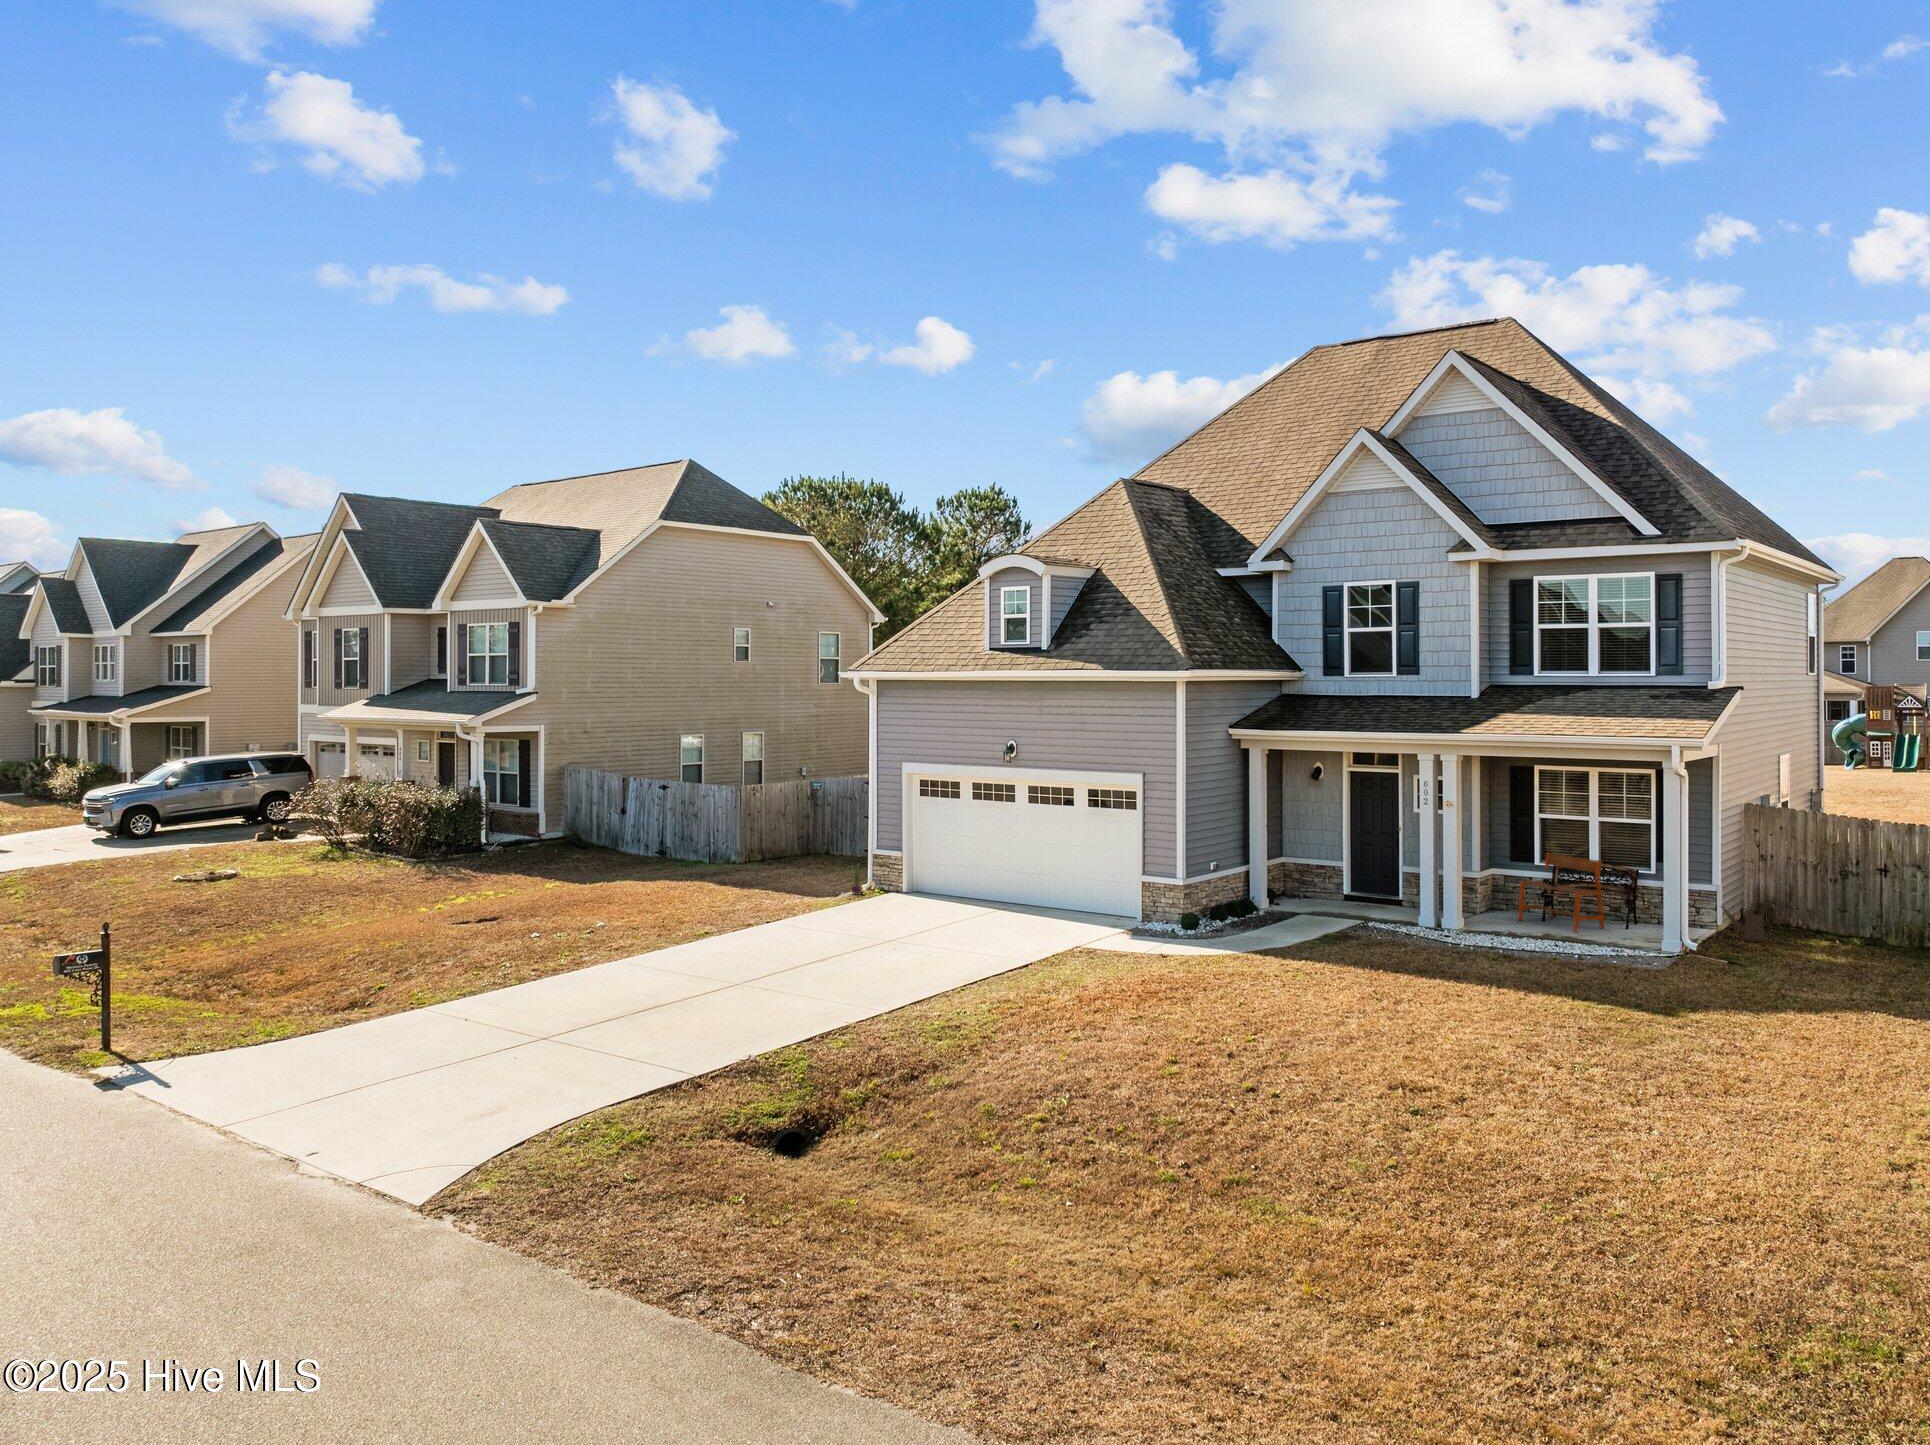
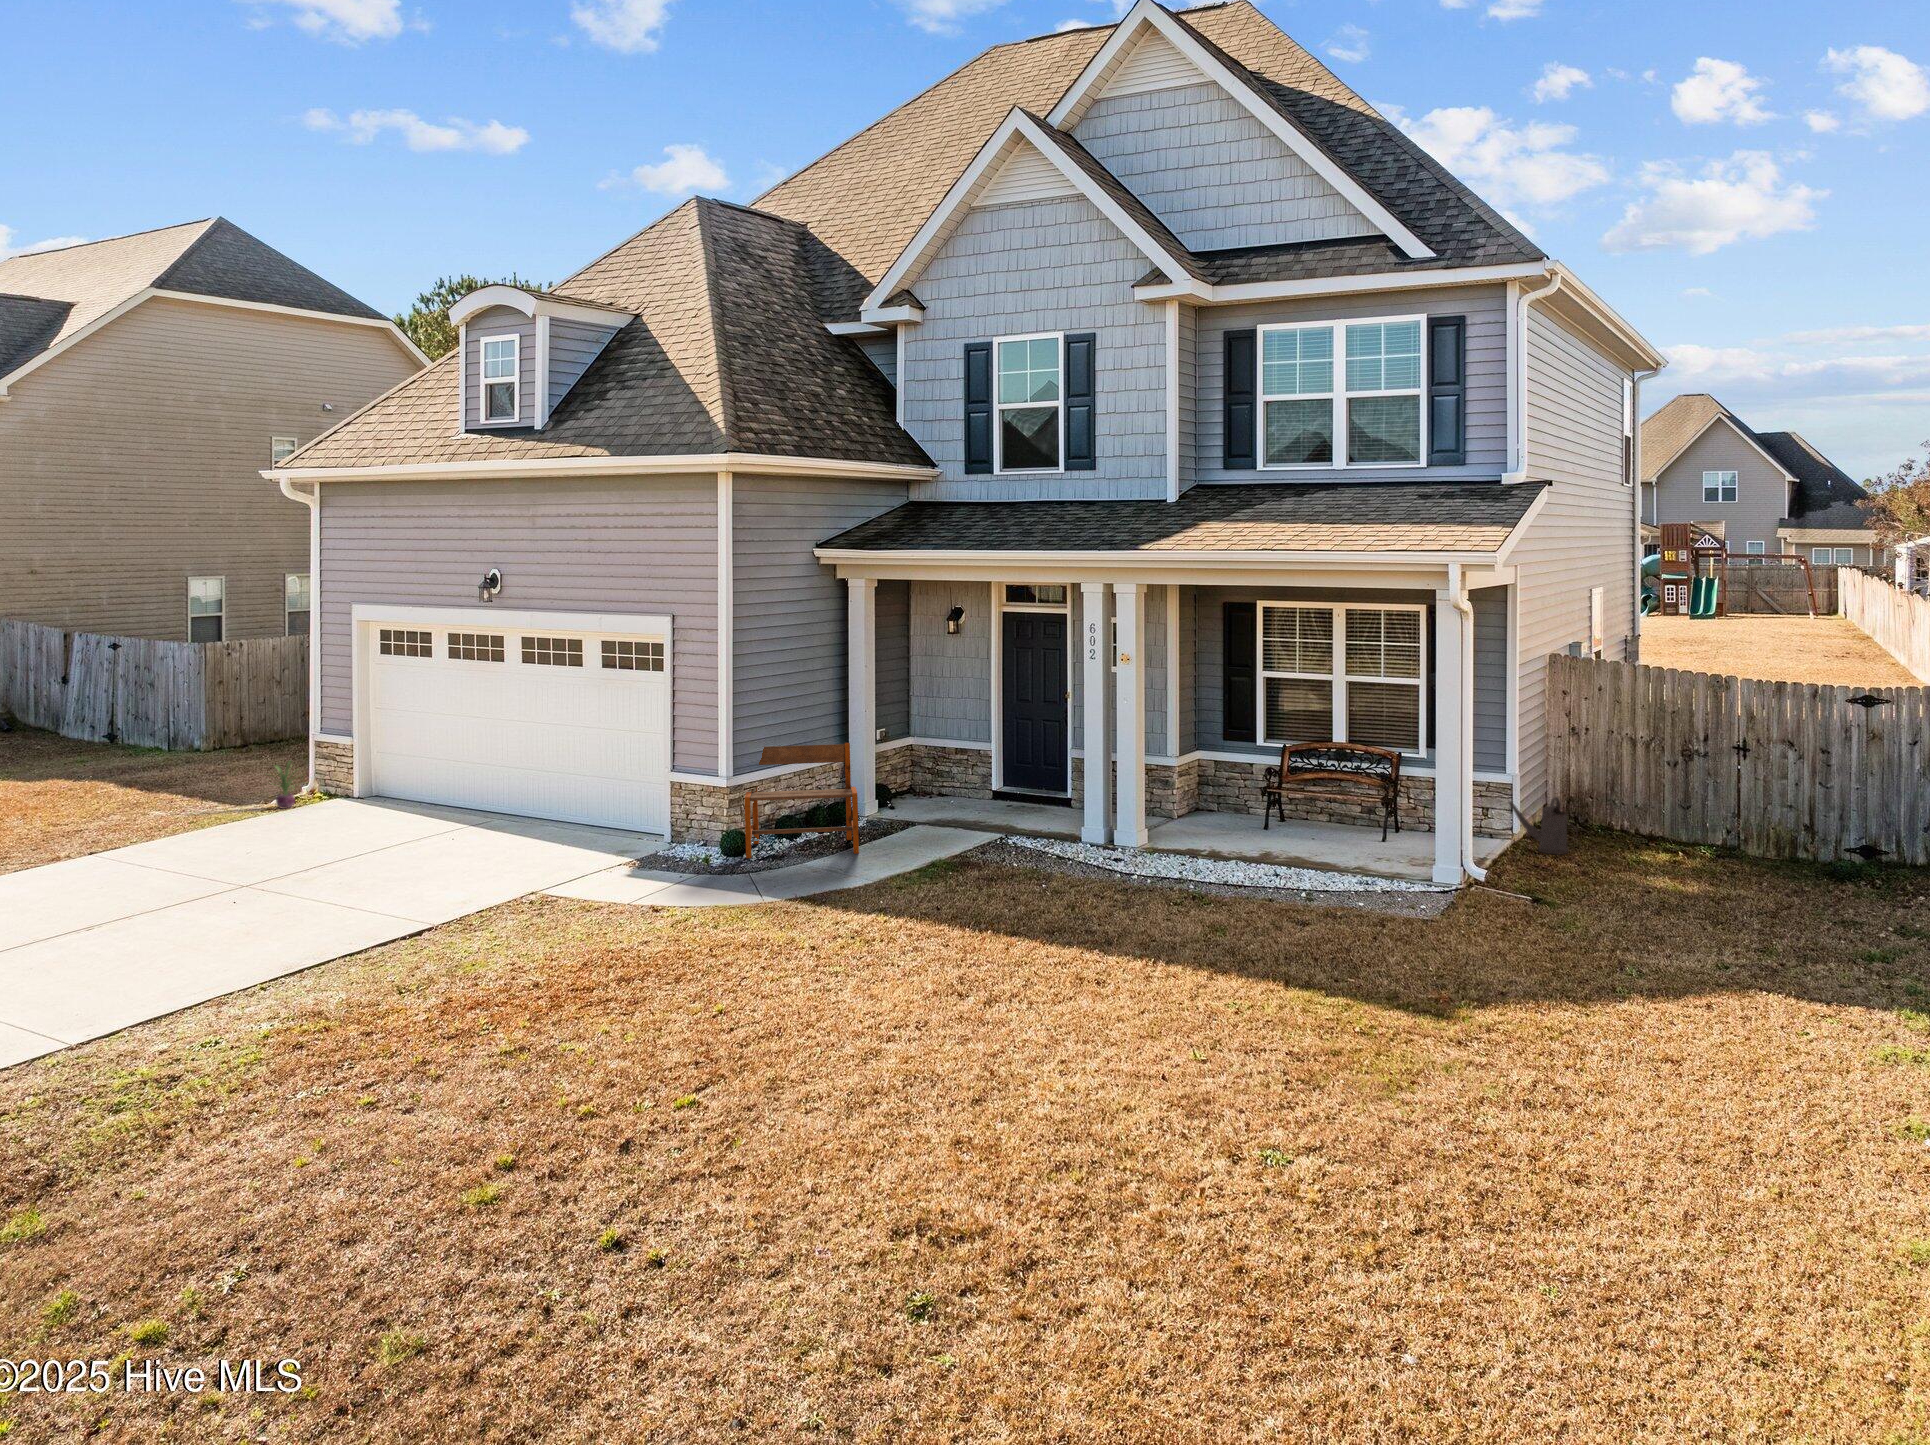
bench: present [1518,853,1605,932] -> present [745,743,859,858]

